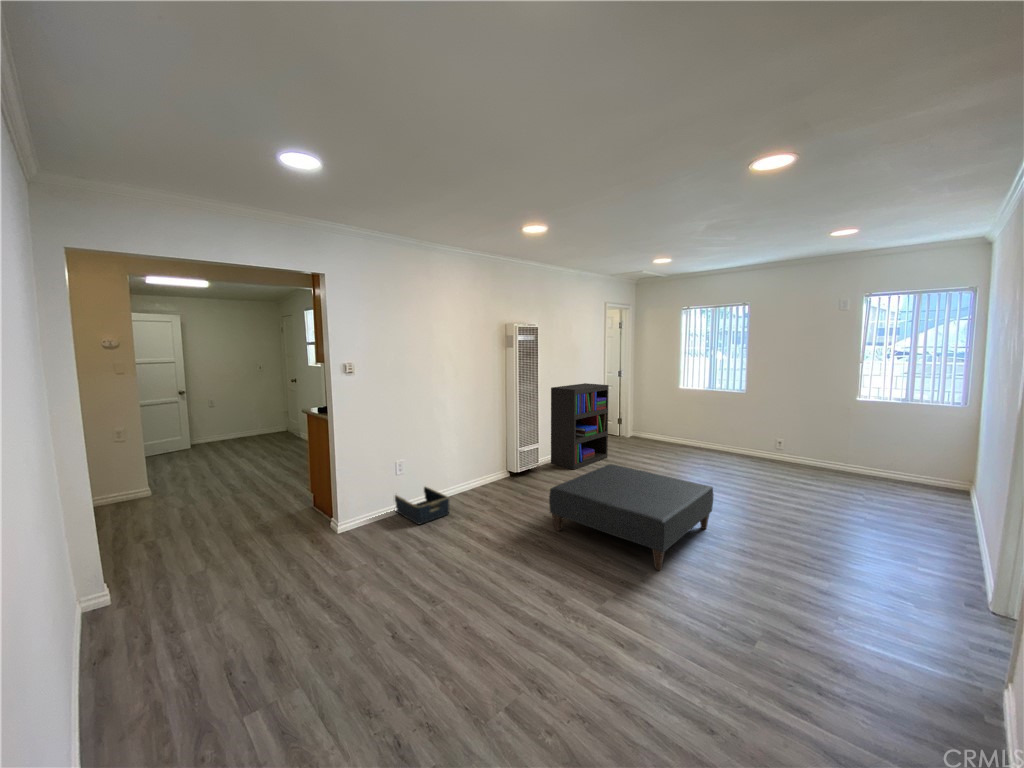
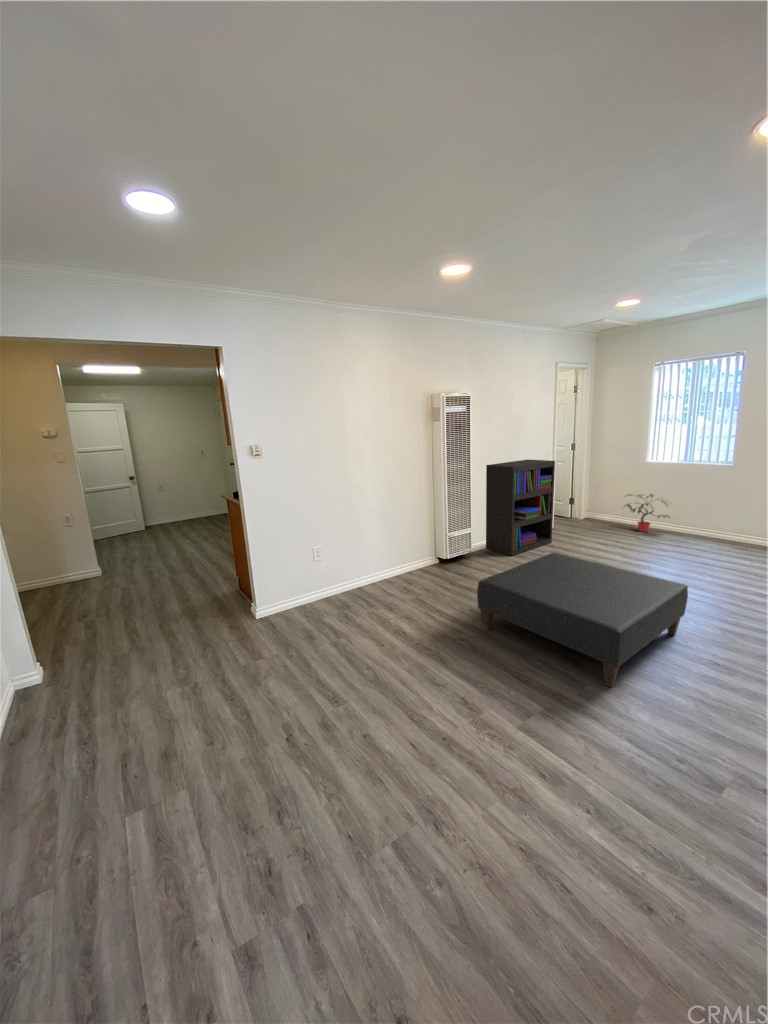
potted plant: none [664,415,707,448] -> present [625,494,669,532]
basket: present [395,487,449,524] -> none [313,572,370,614]

